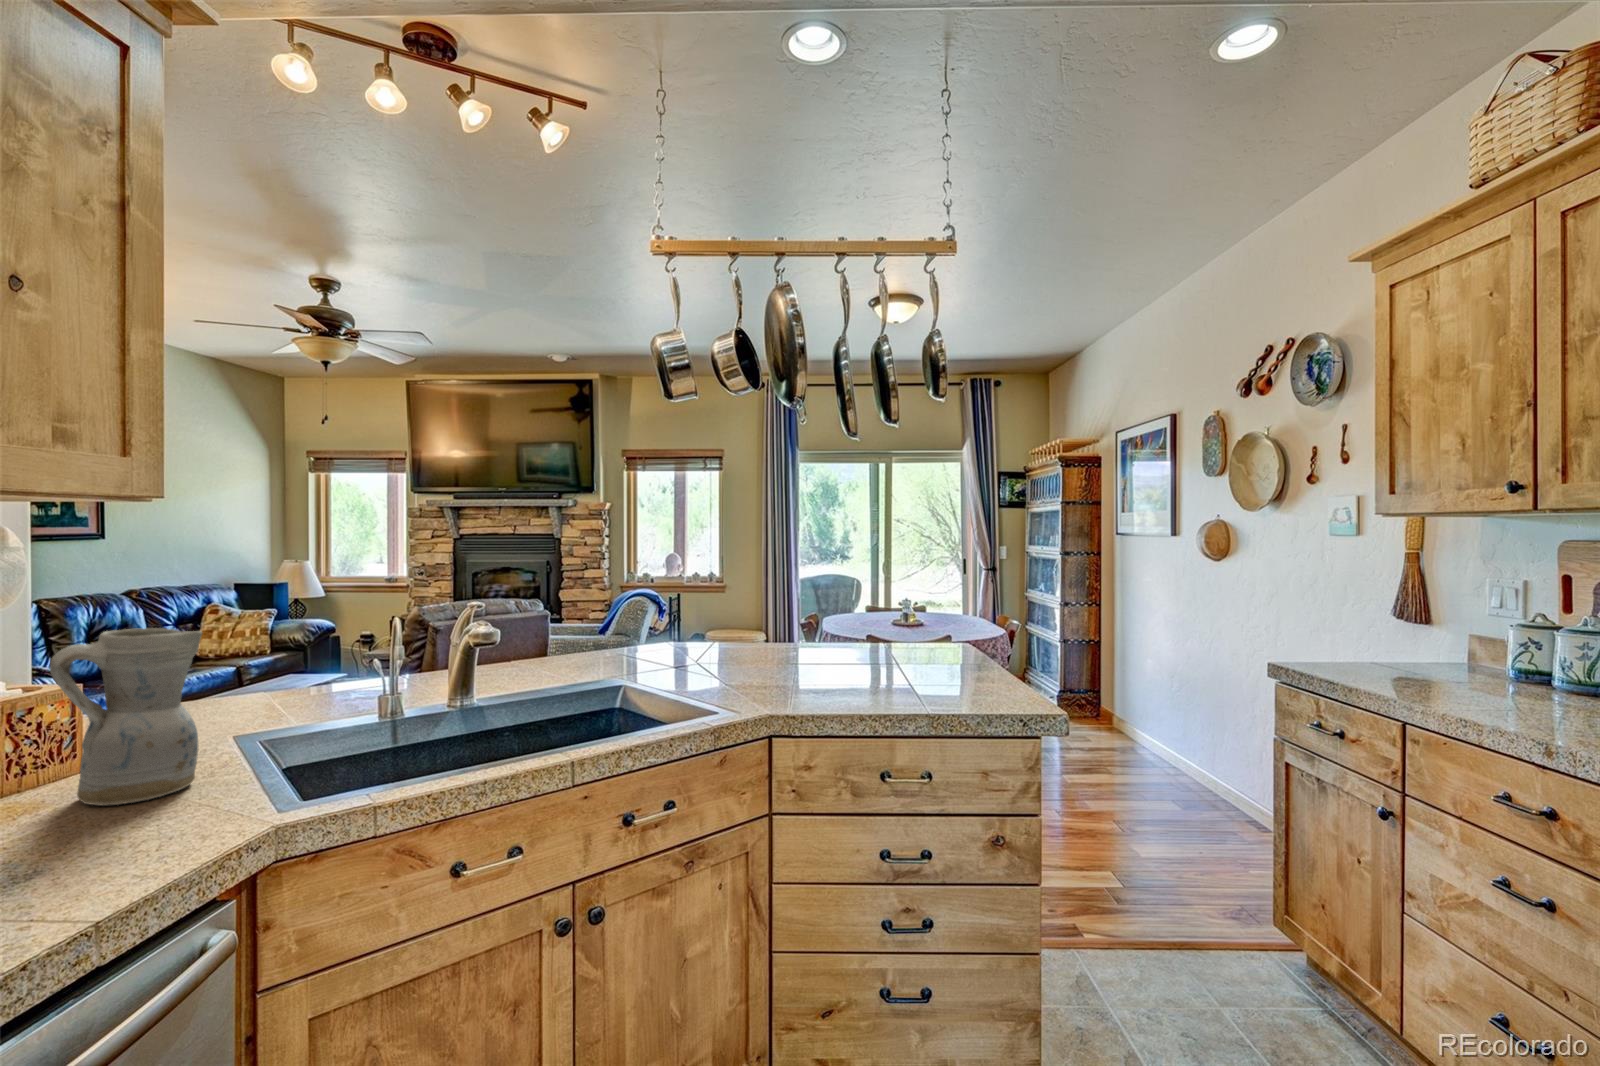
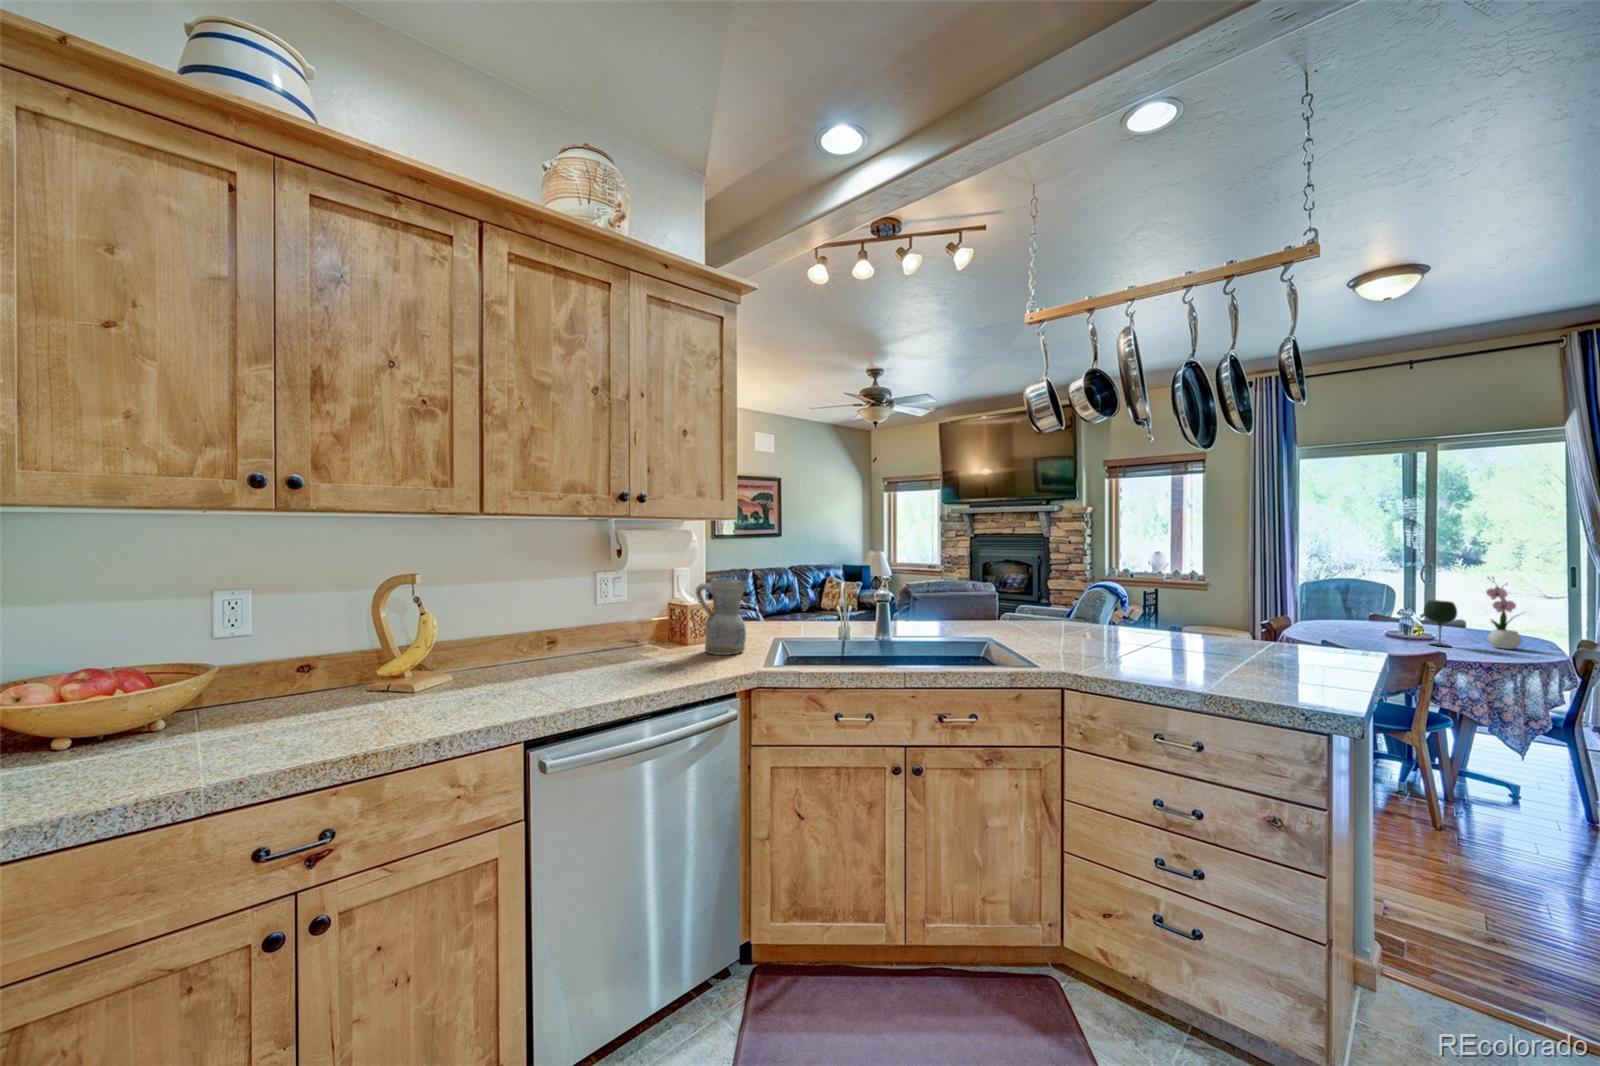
flower arrangement: none [960,569,981,629] -> present [1486,577,1522,649]
wine glass: none [926,591,948,631] -> present [1424,600,1457,647]

